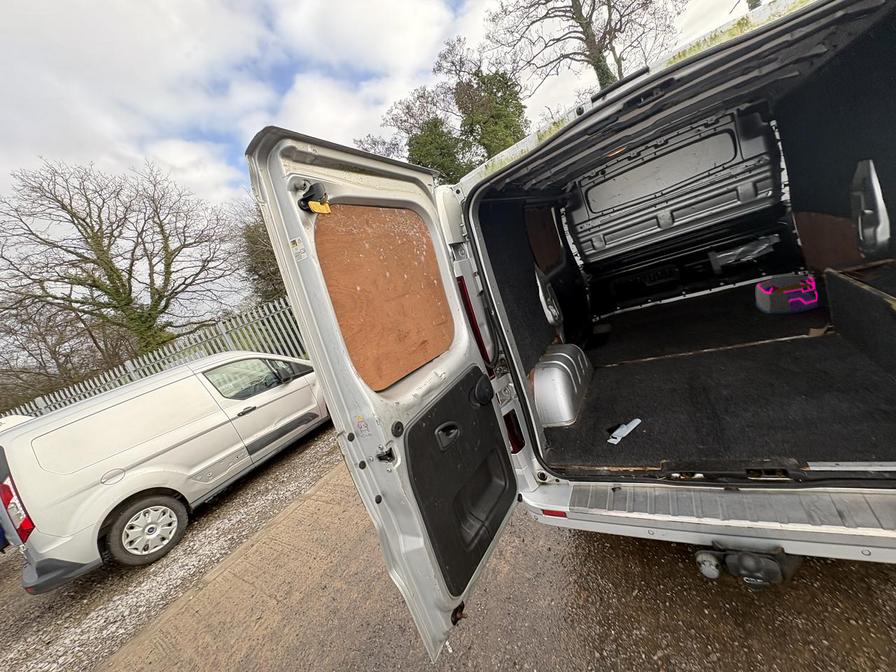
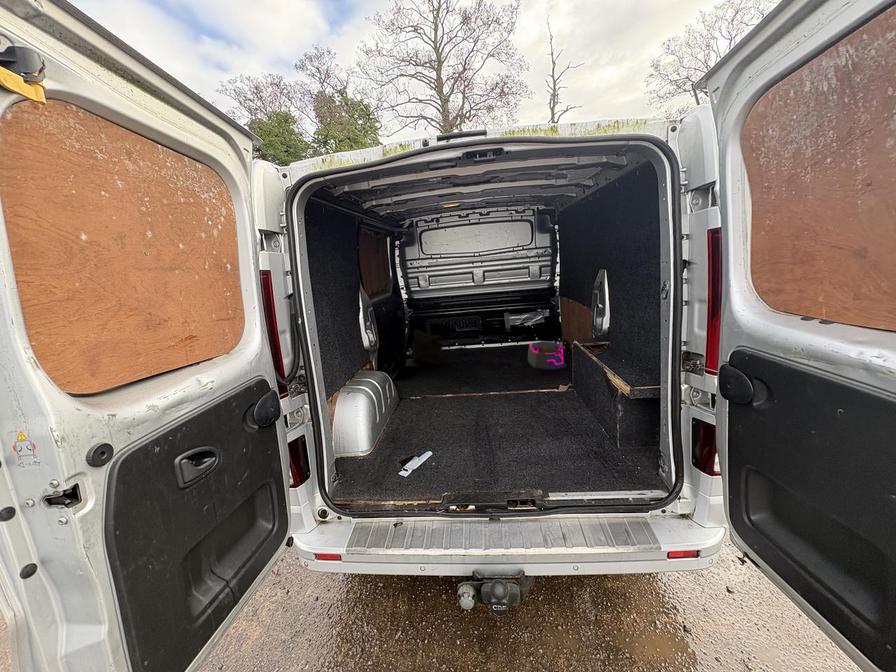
bag: none [596,295,638,329] -> present [410,330,444,365]

